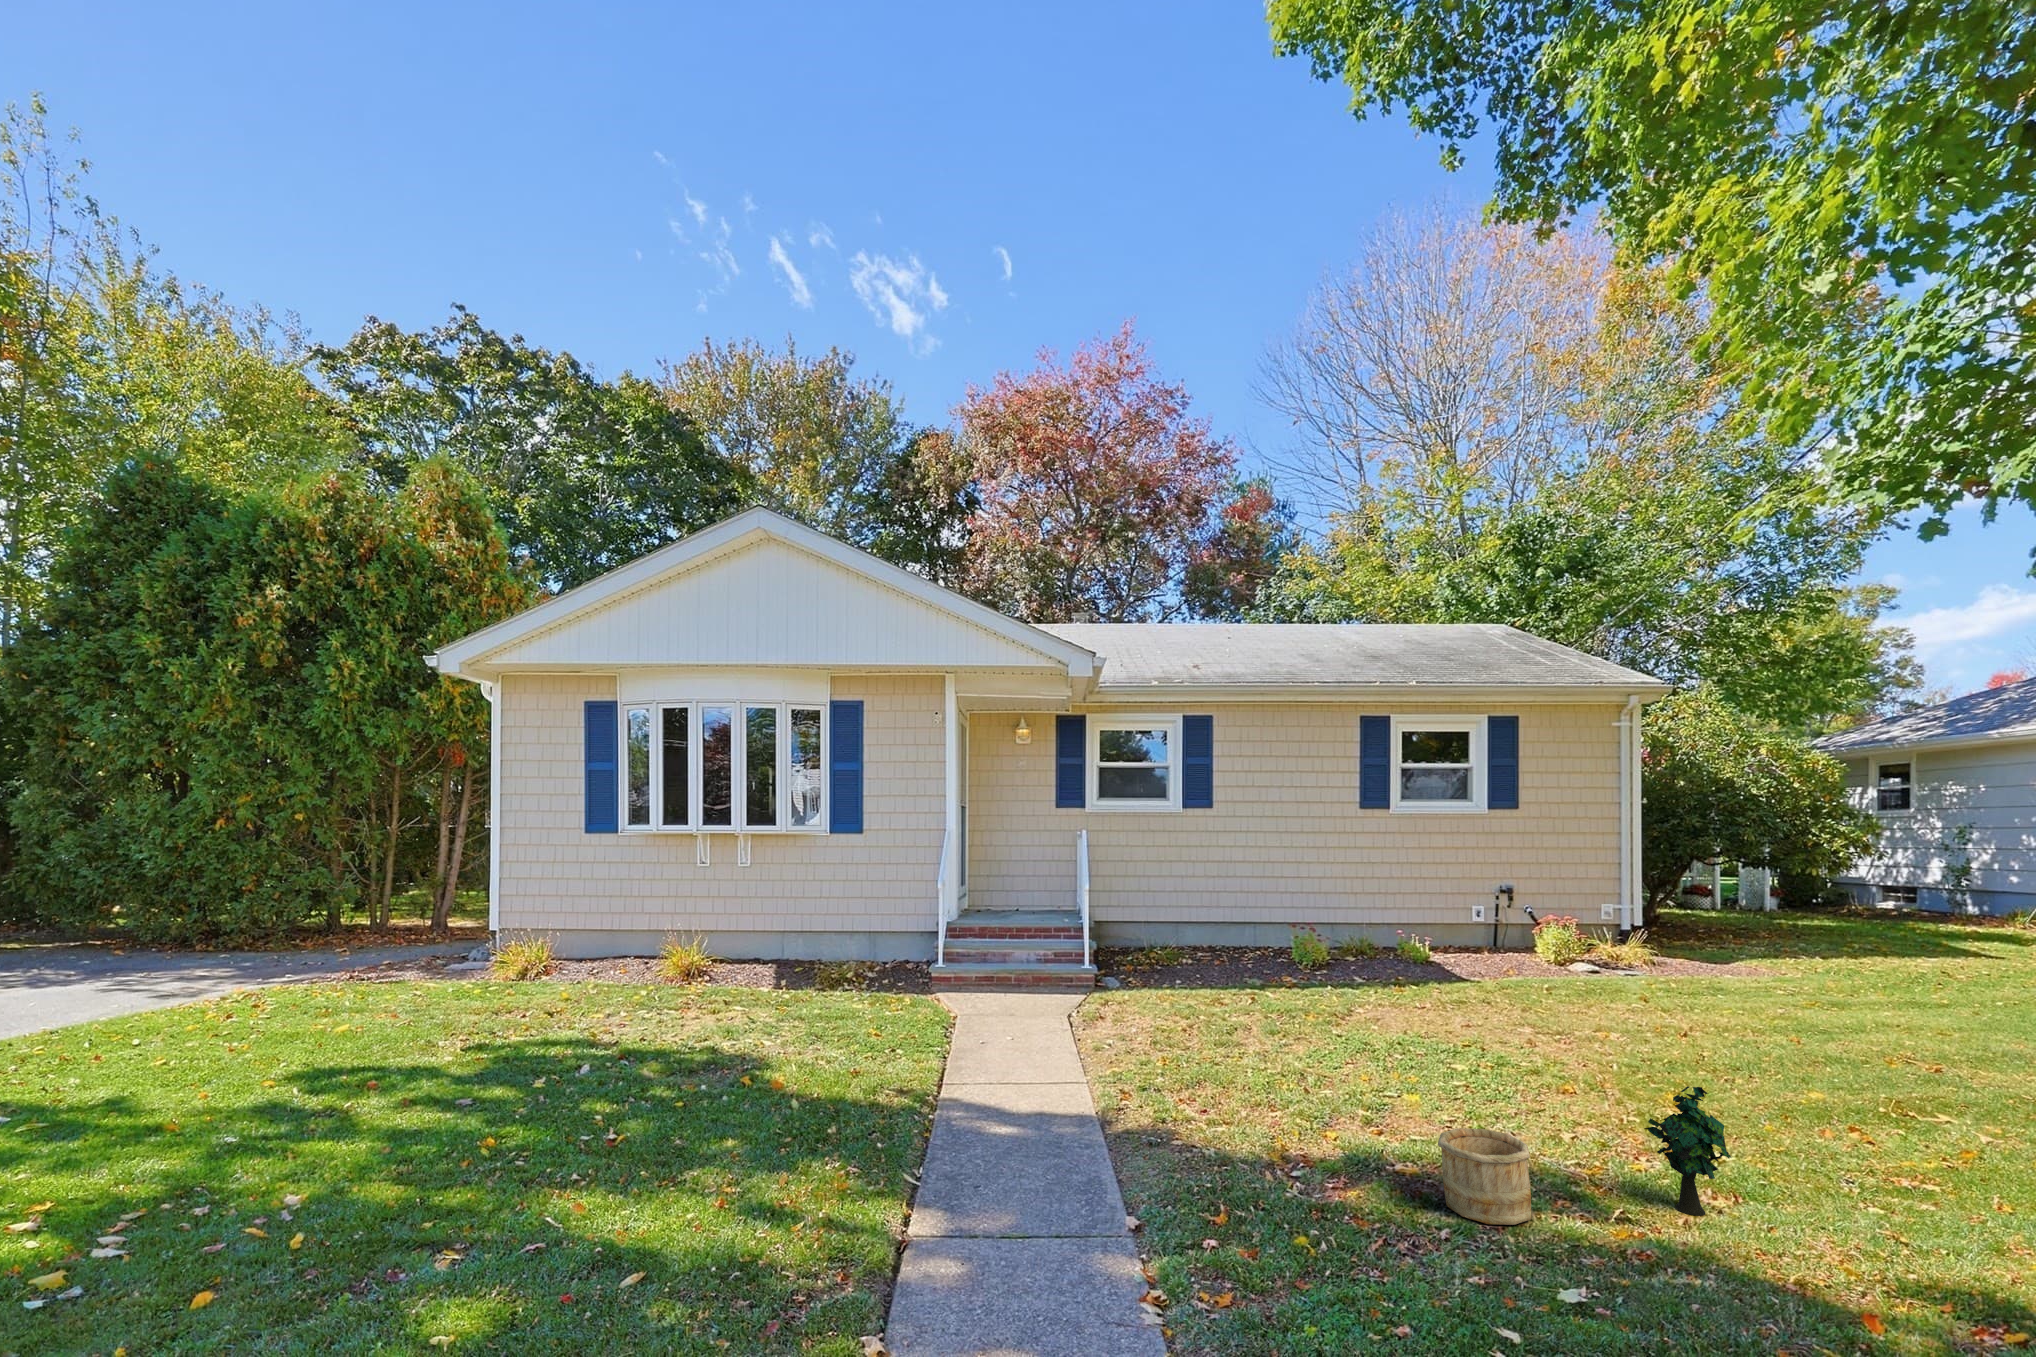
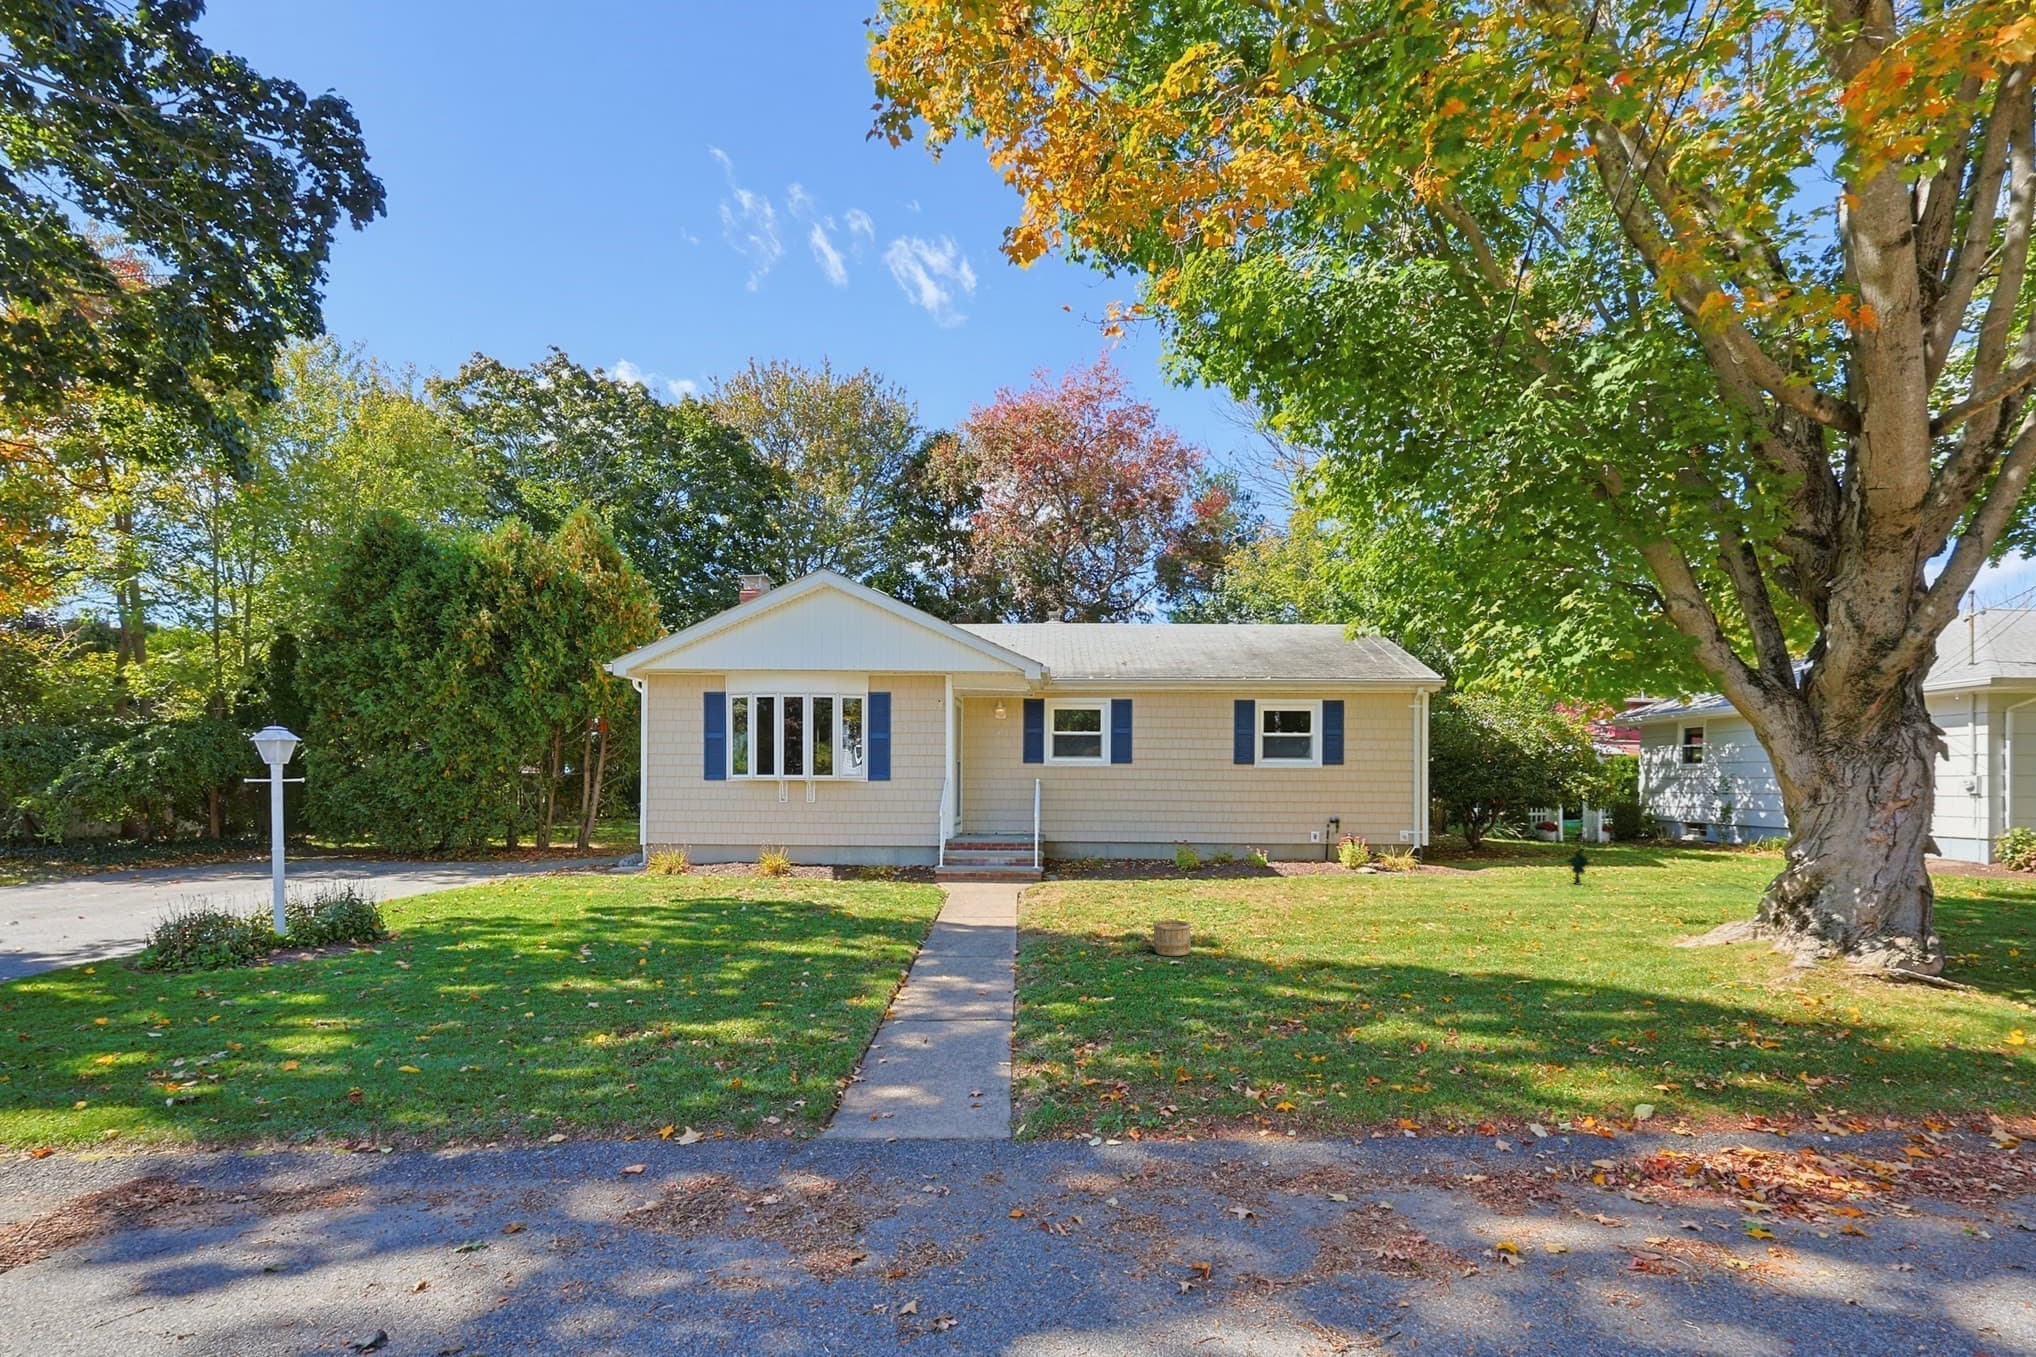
decorative plant: present [1644,1086,1732,1216] -> present [1566,848,1588,885]

